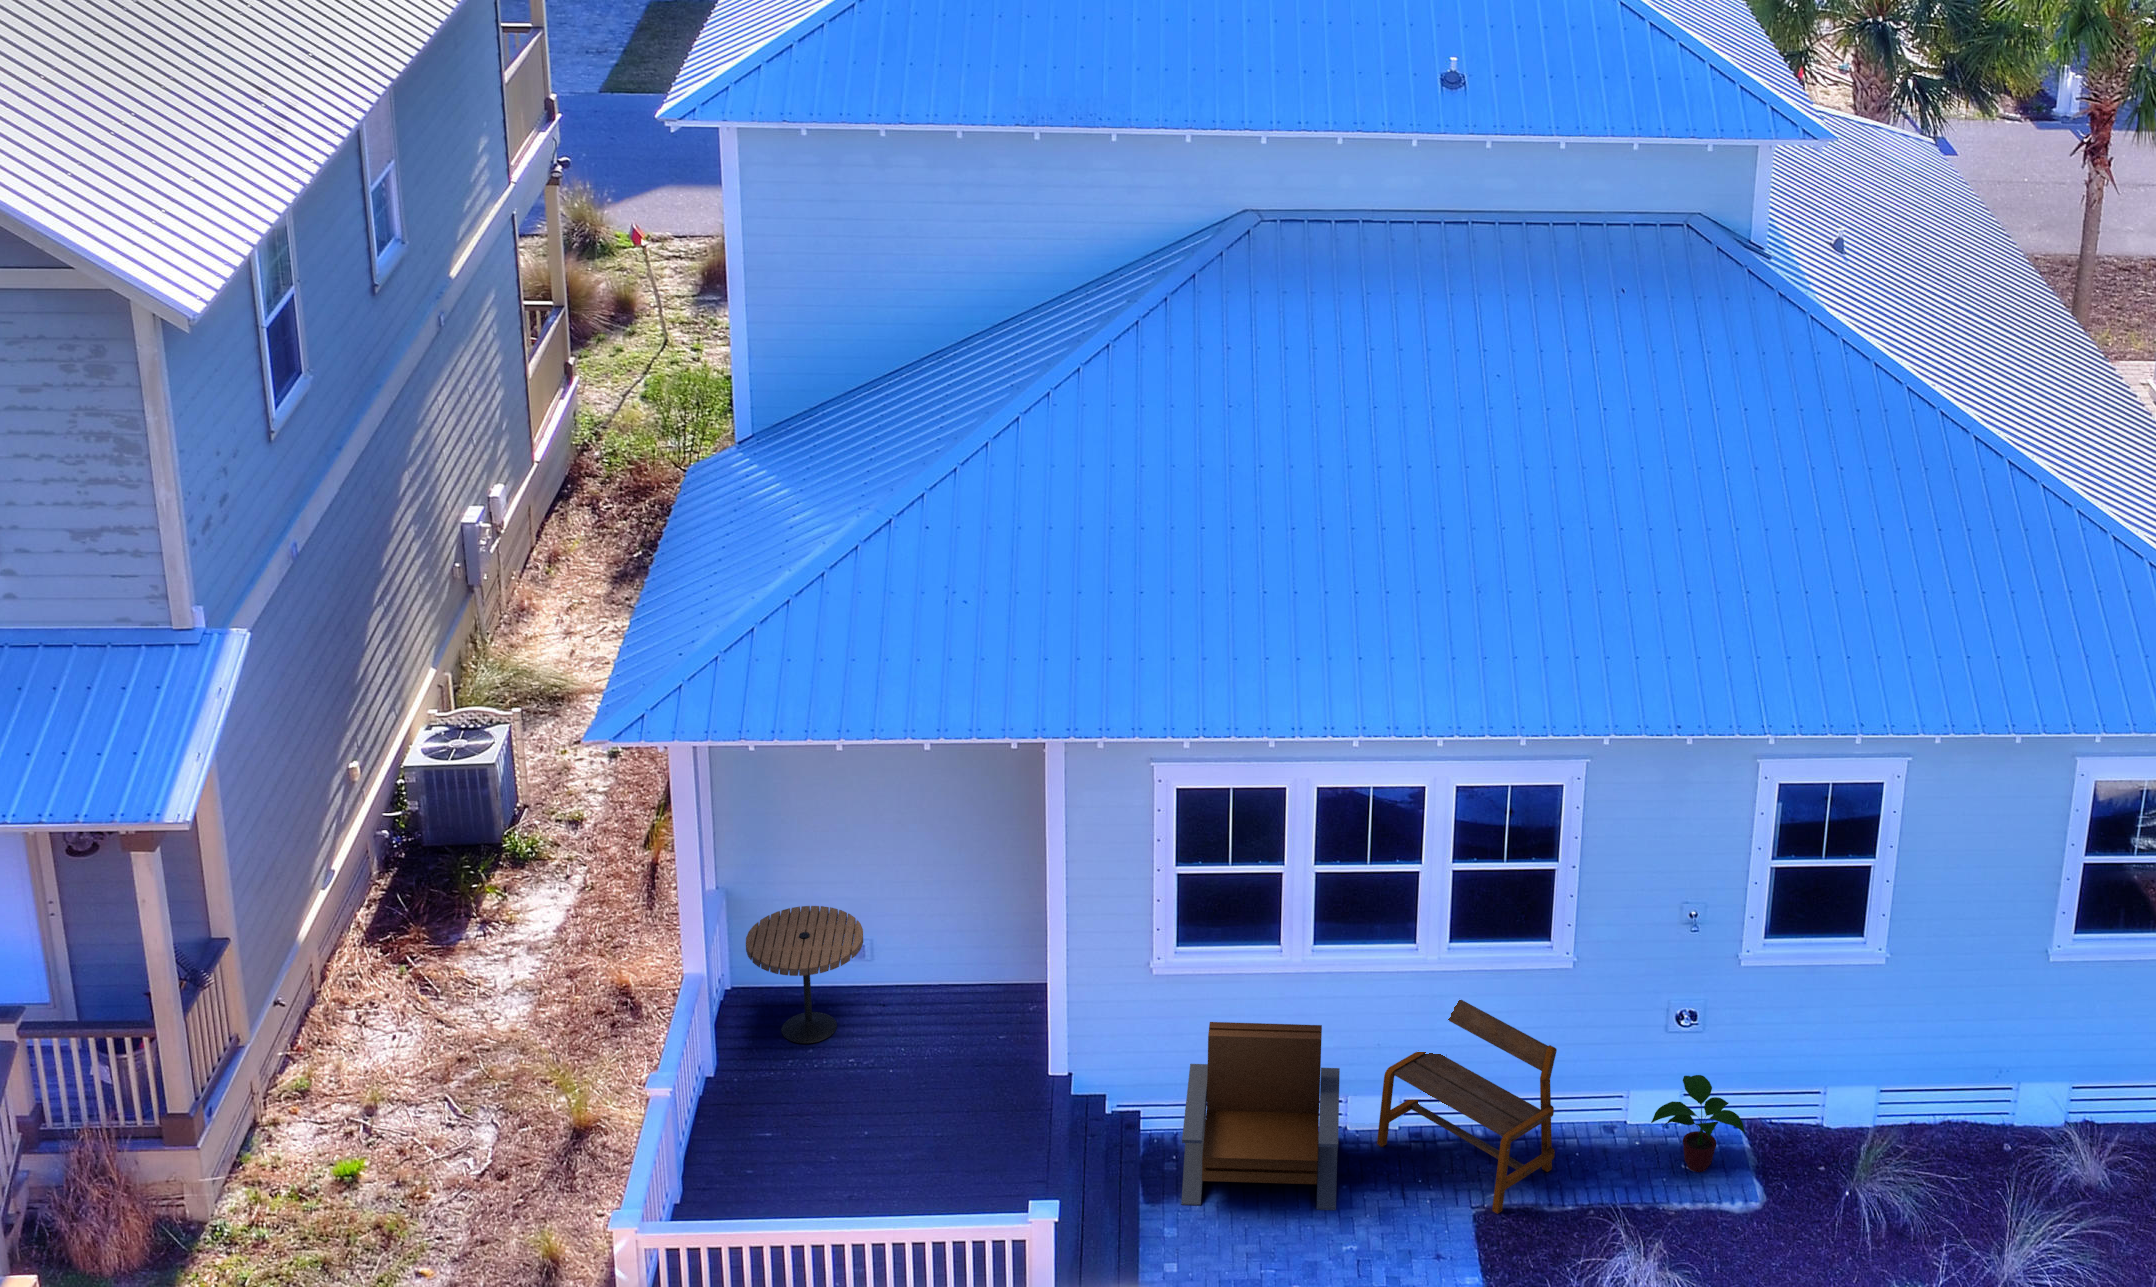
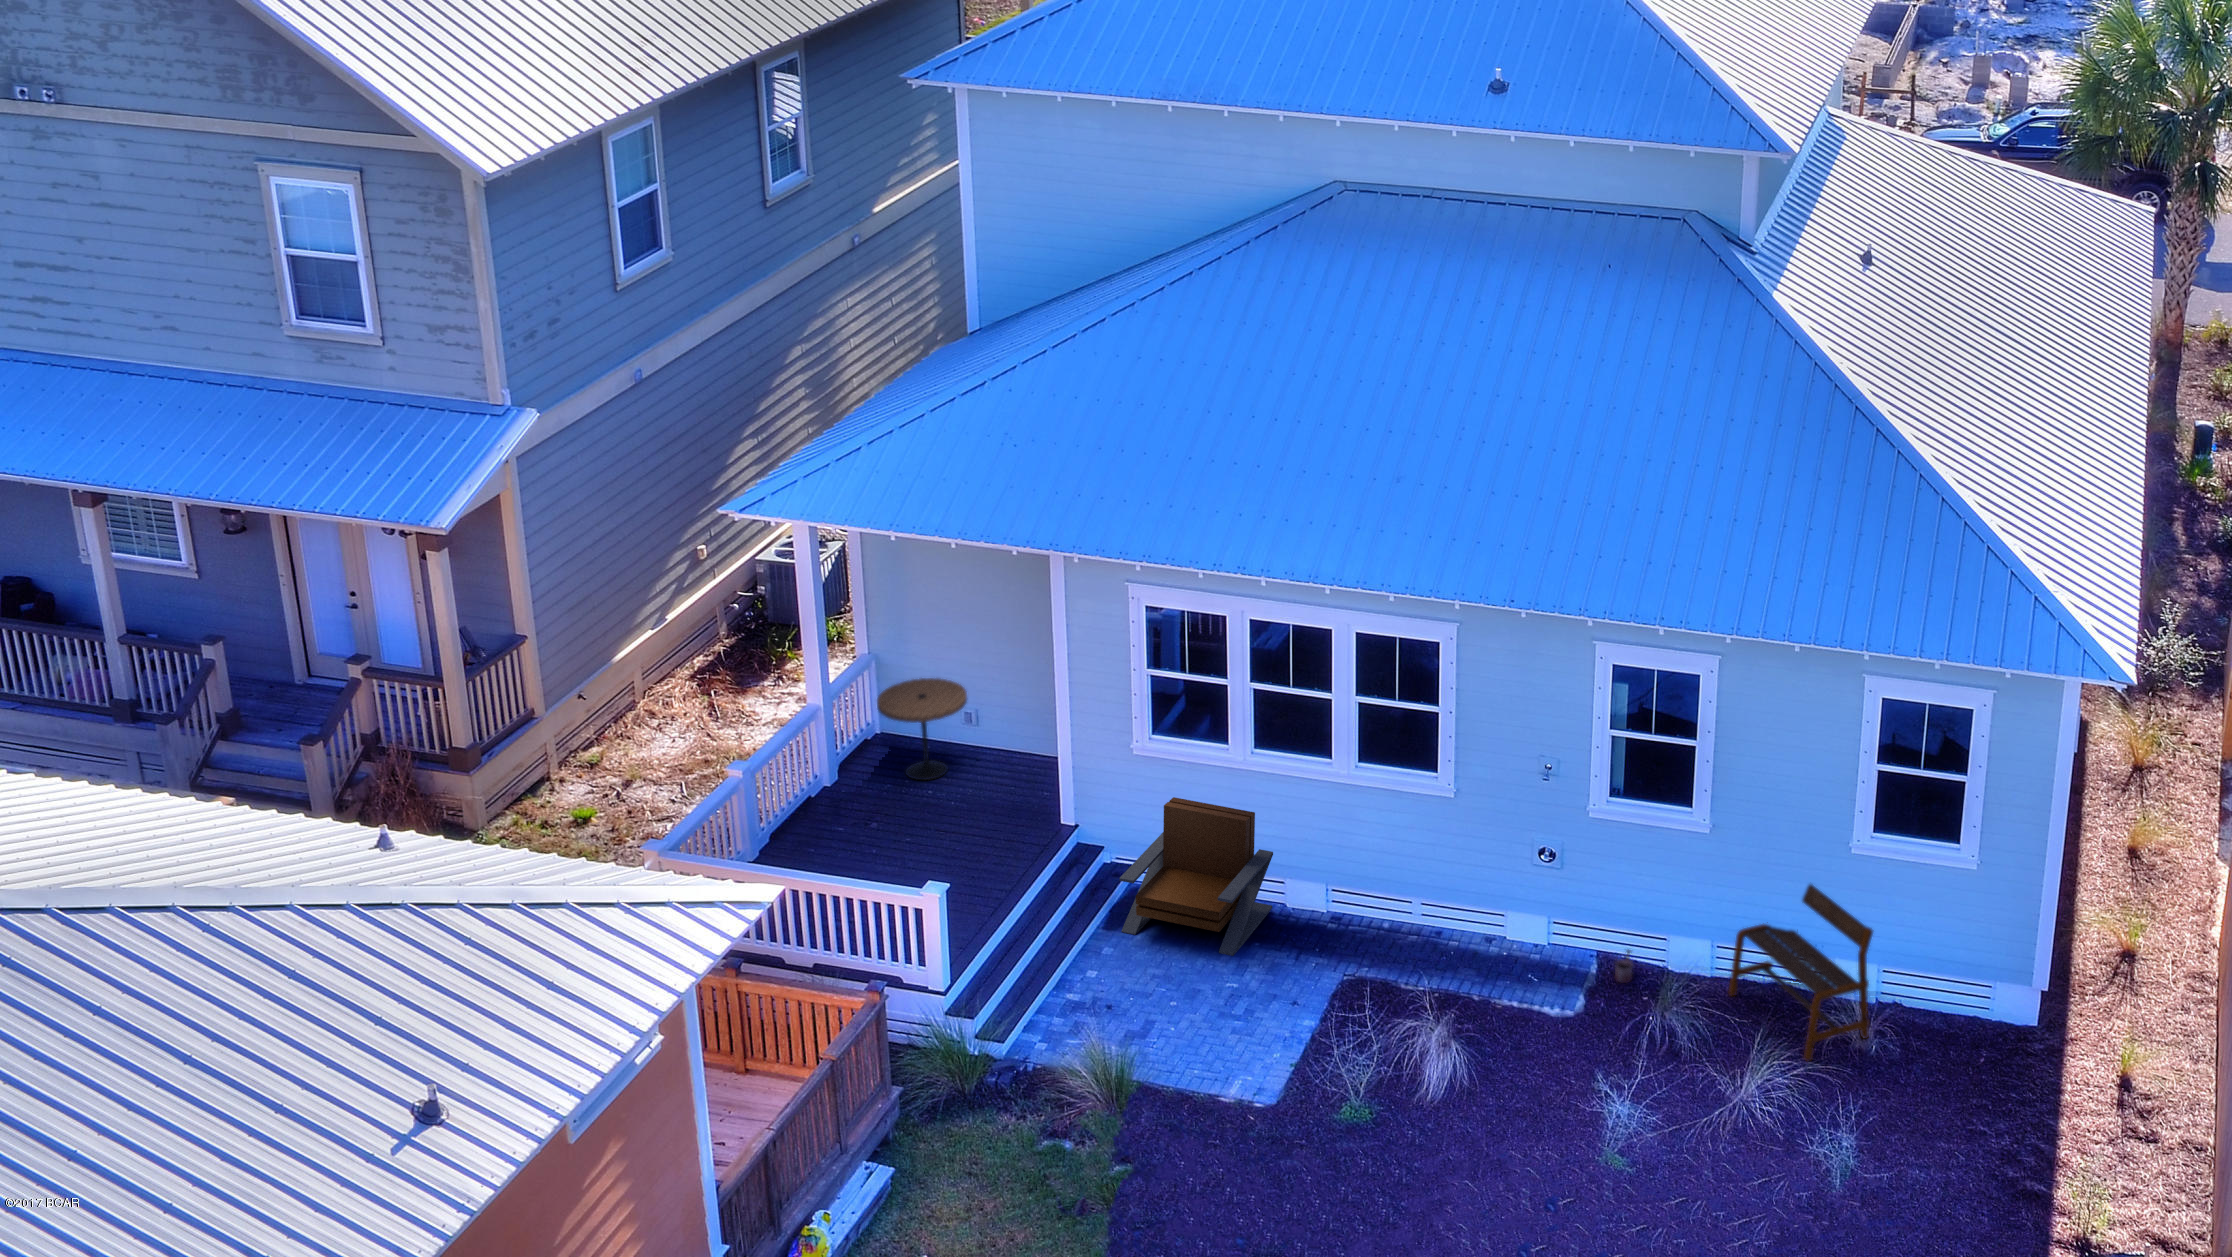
bench: present [1377,1000,1557,1214] -> present [1729,884,1873,1061]
potted plant: present [1651,1075,1745,1172] -> none [1496,902,1573,982]
watering can: none [1774,1113,1798,1155] -> present [1615,949,1633,983]

